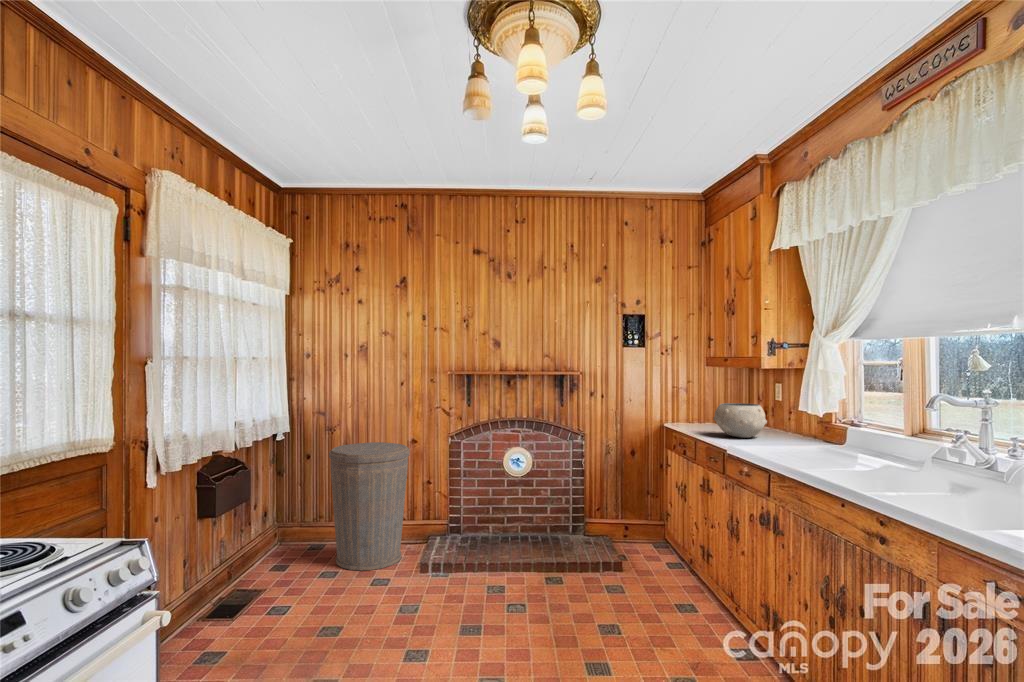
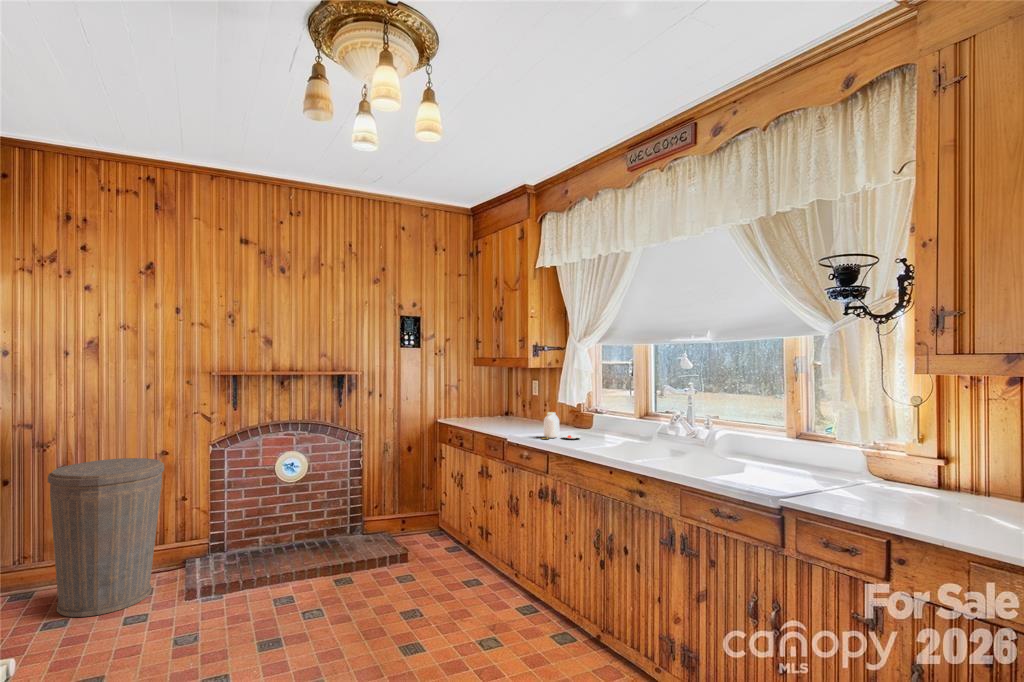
ceramic bowl: present [713,403,767,438] -> none [487,397,530,426]
jar: none [766,423,822,457] -> present [542,412,581,439]

